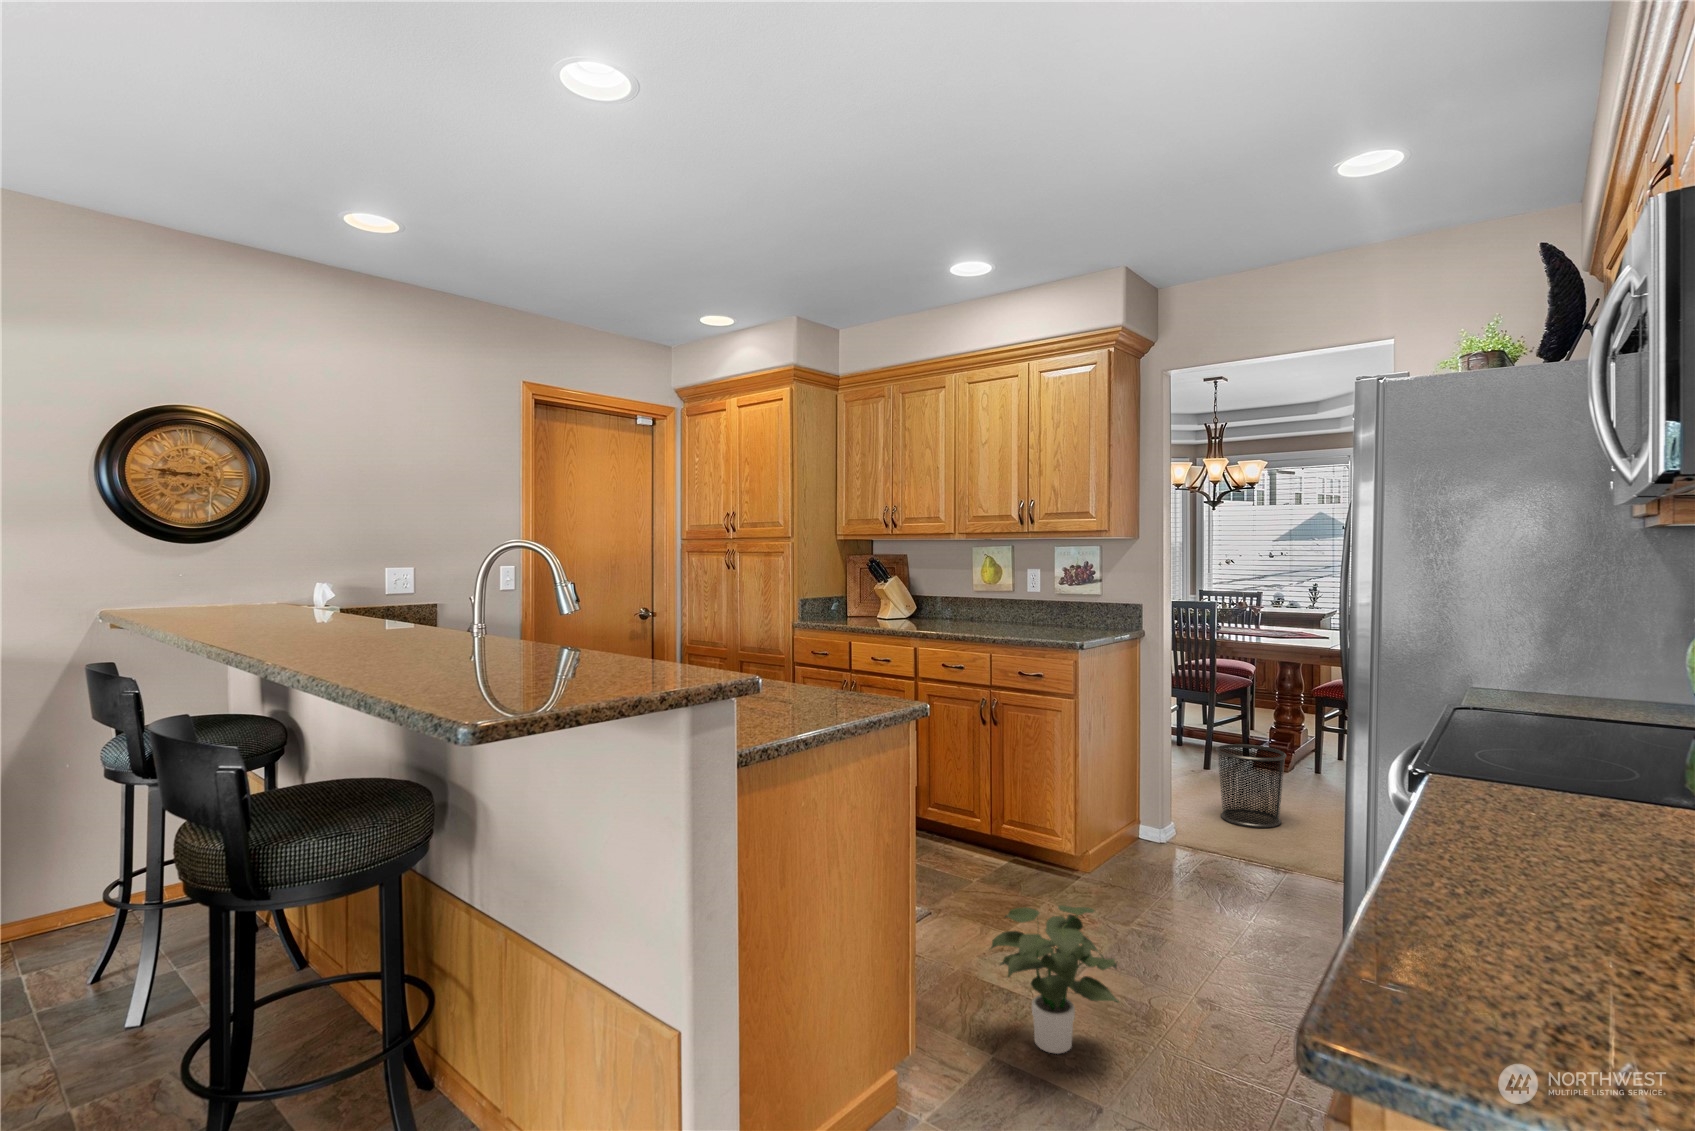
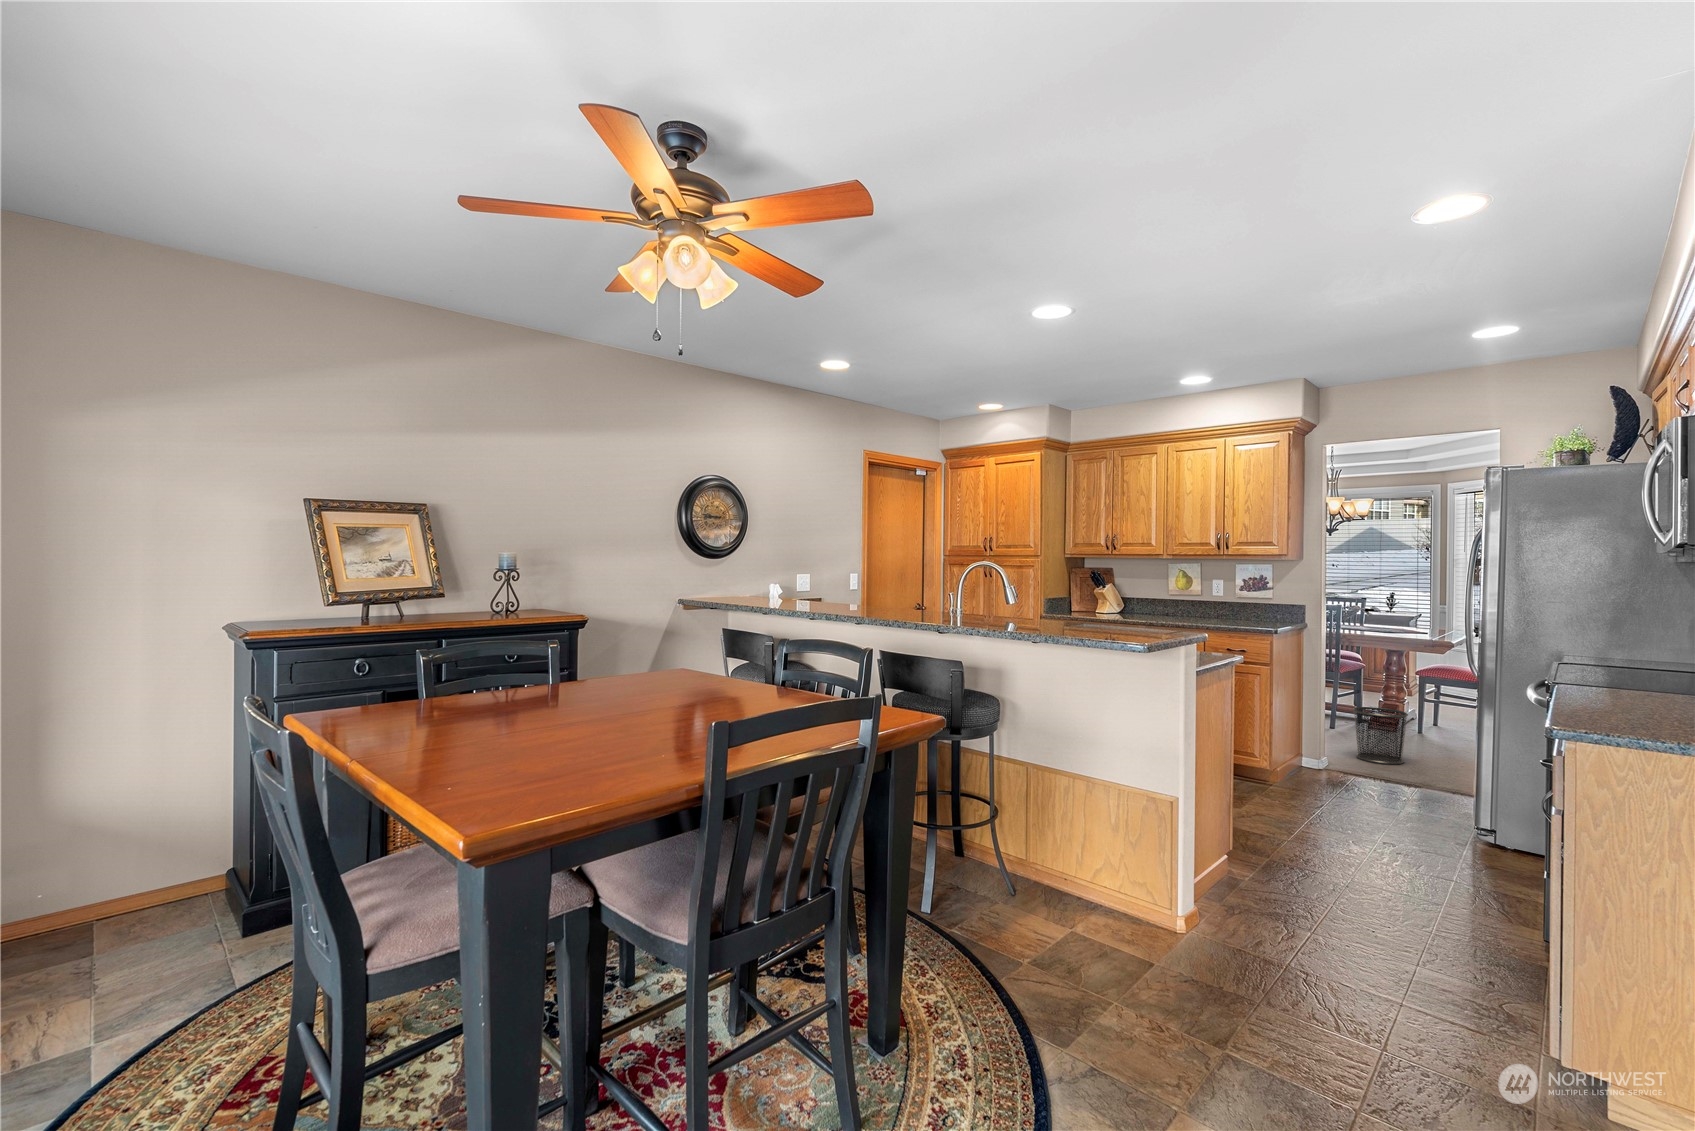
potted plant: present [991,905,1119,1054] -> none [1260,780,1350,863]

